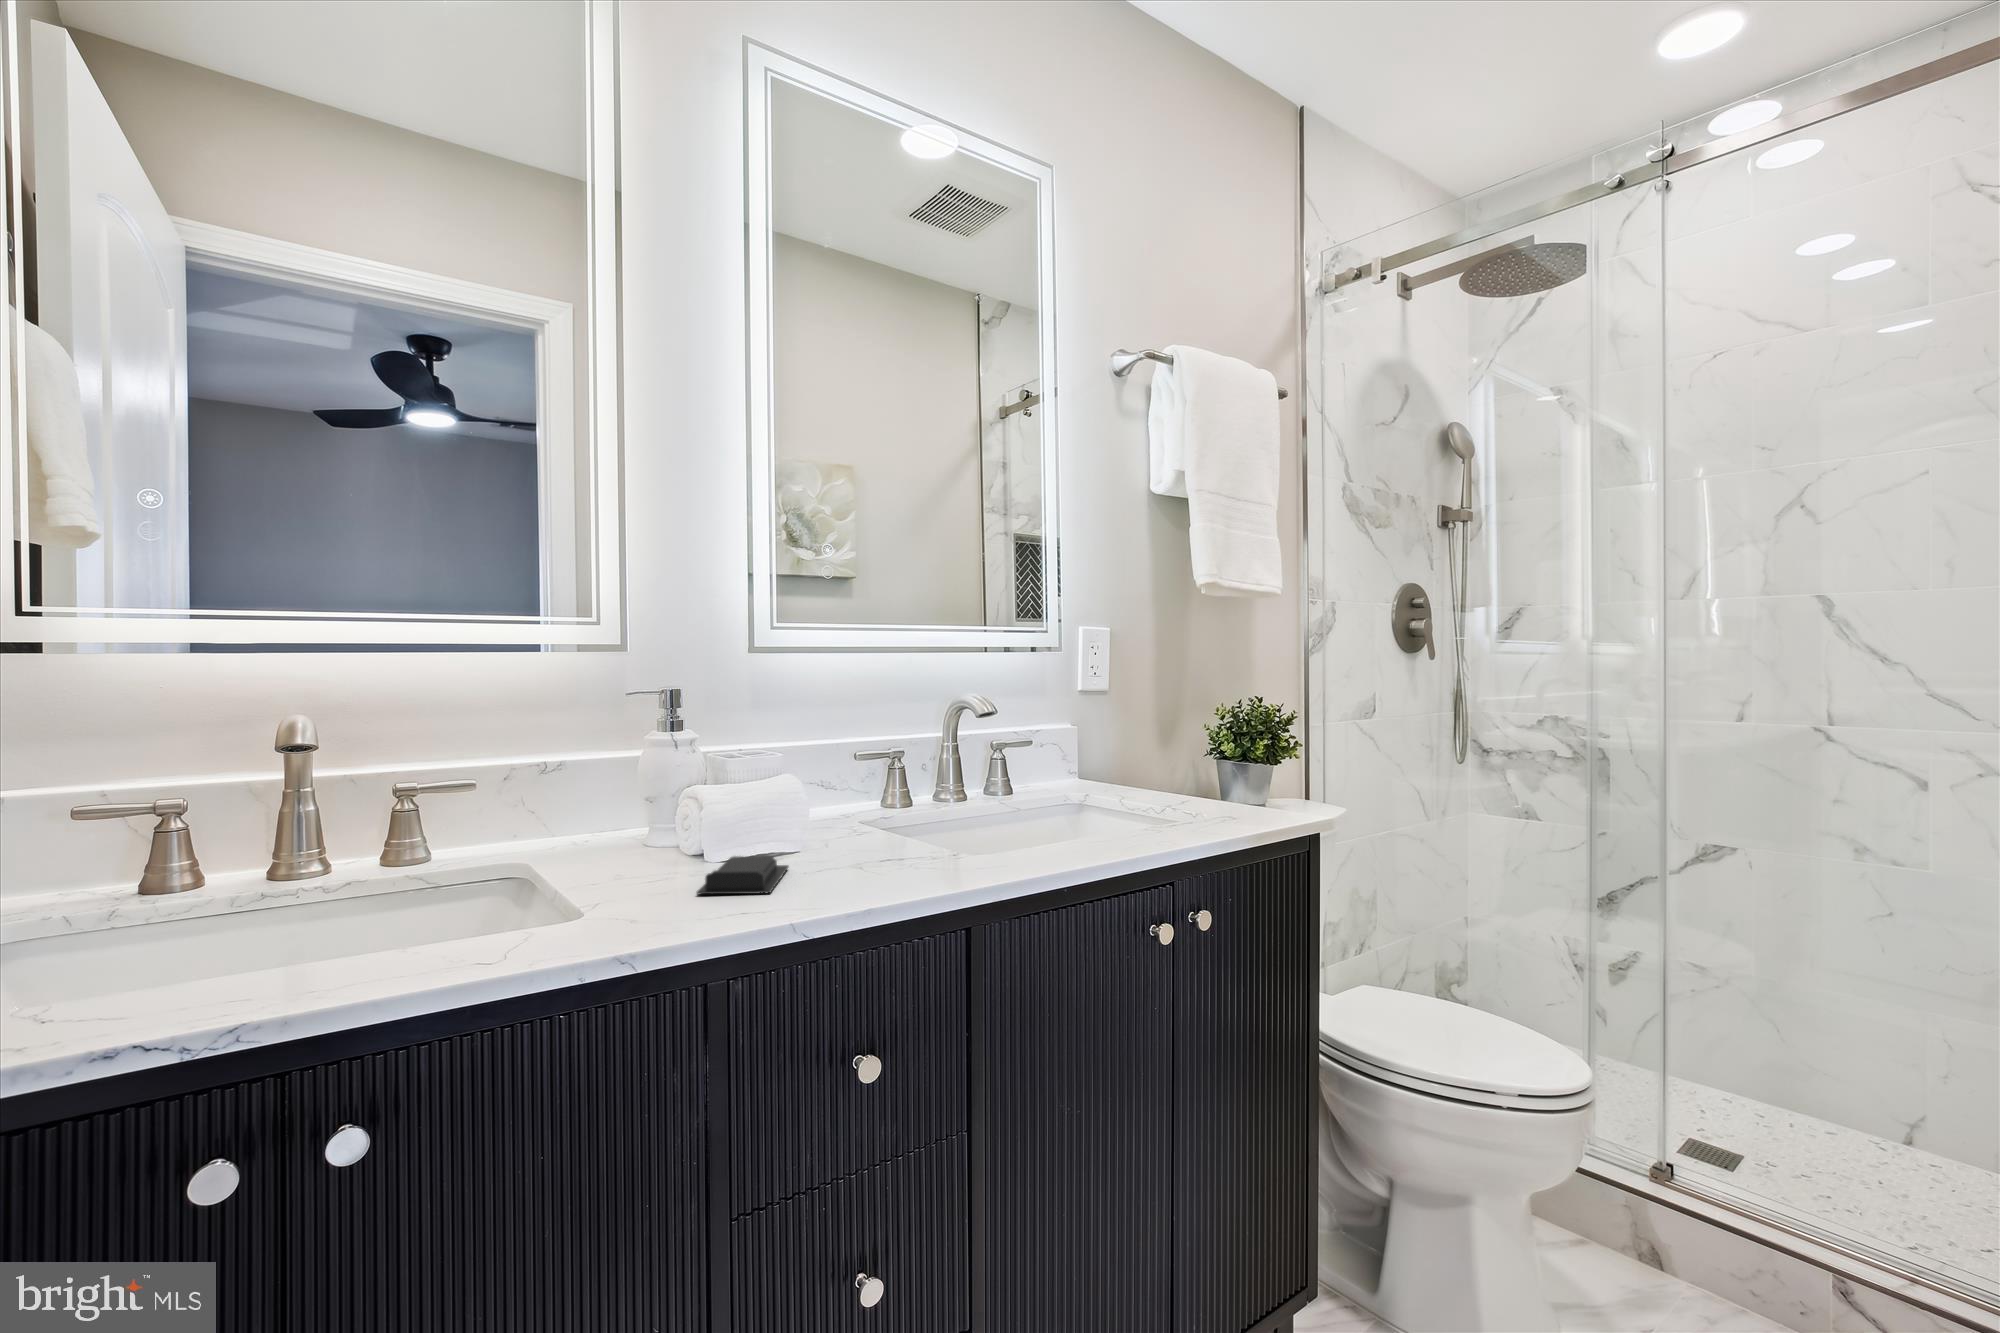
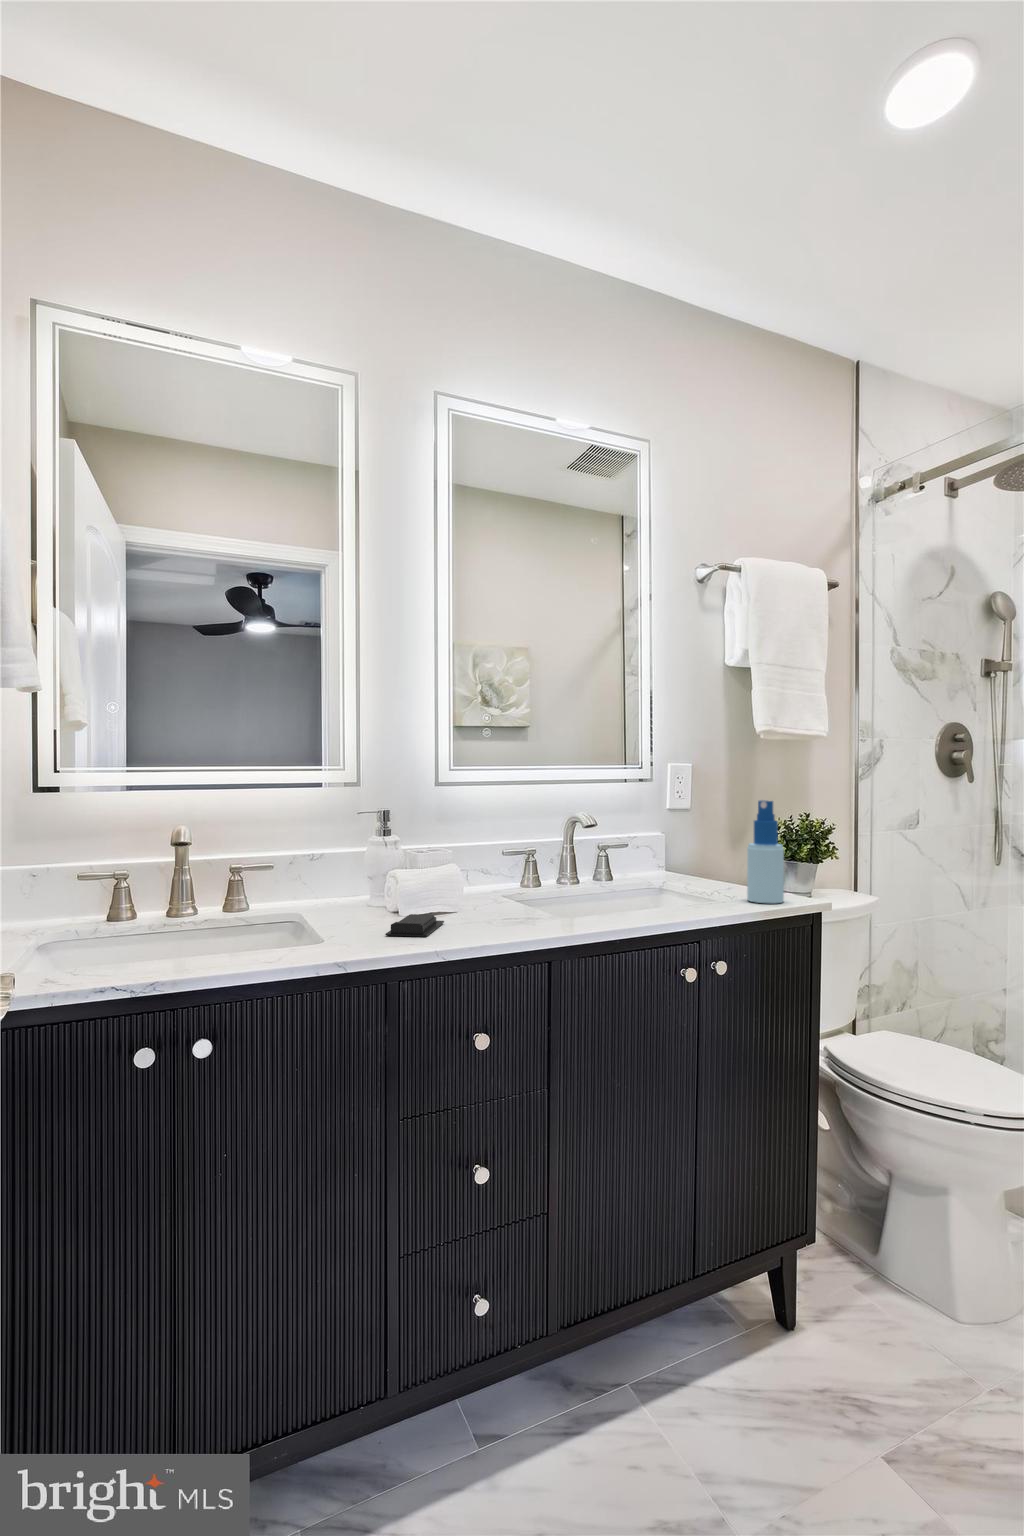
spray bottle: none [1222,671,1273,819] -> present [747,800,784,903]

